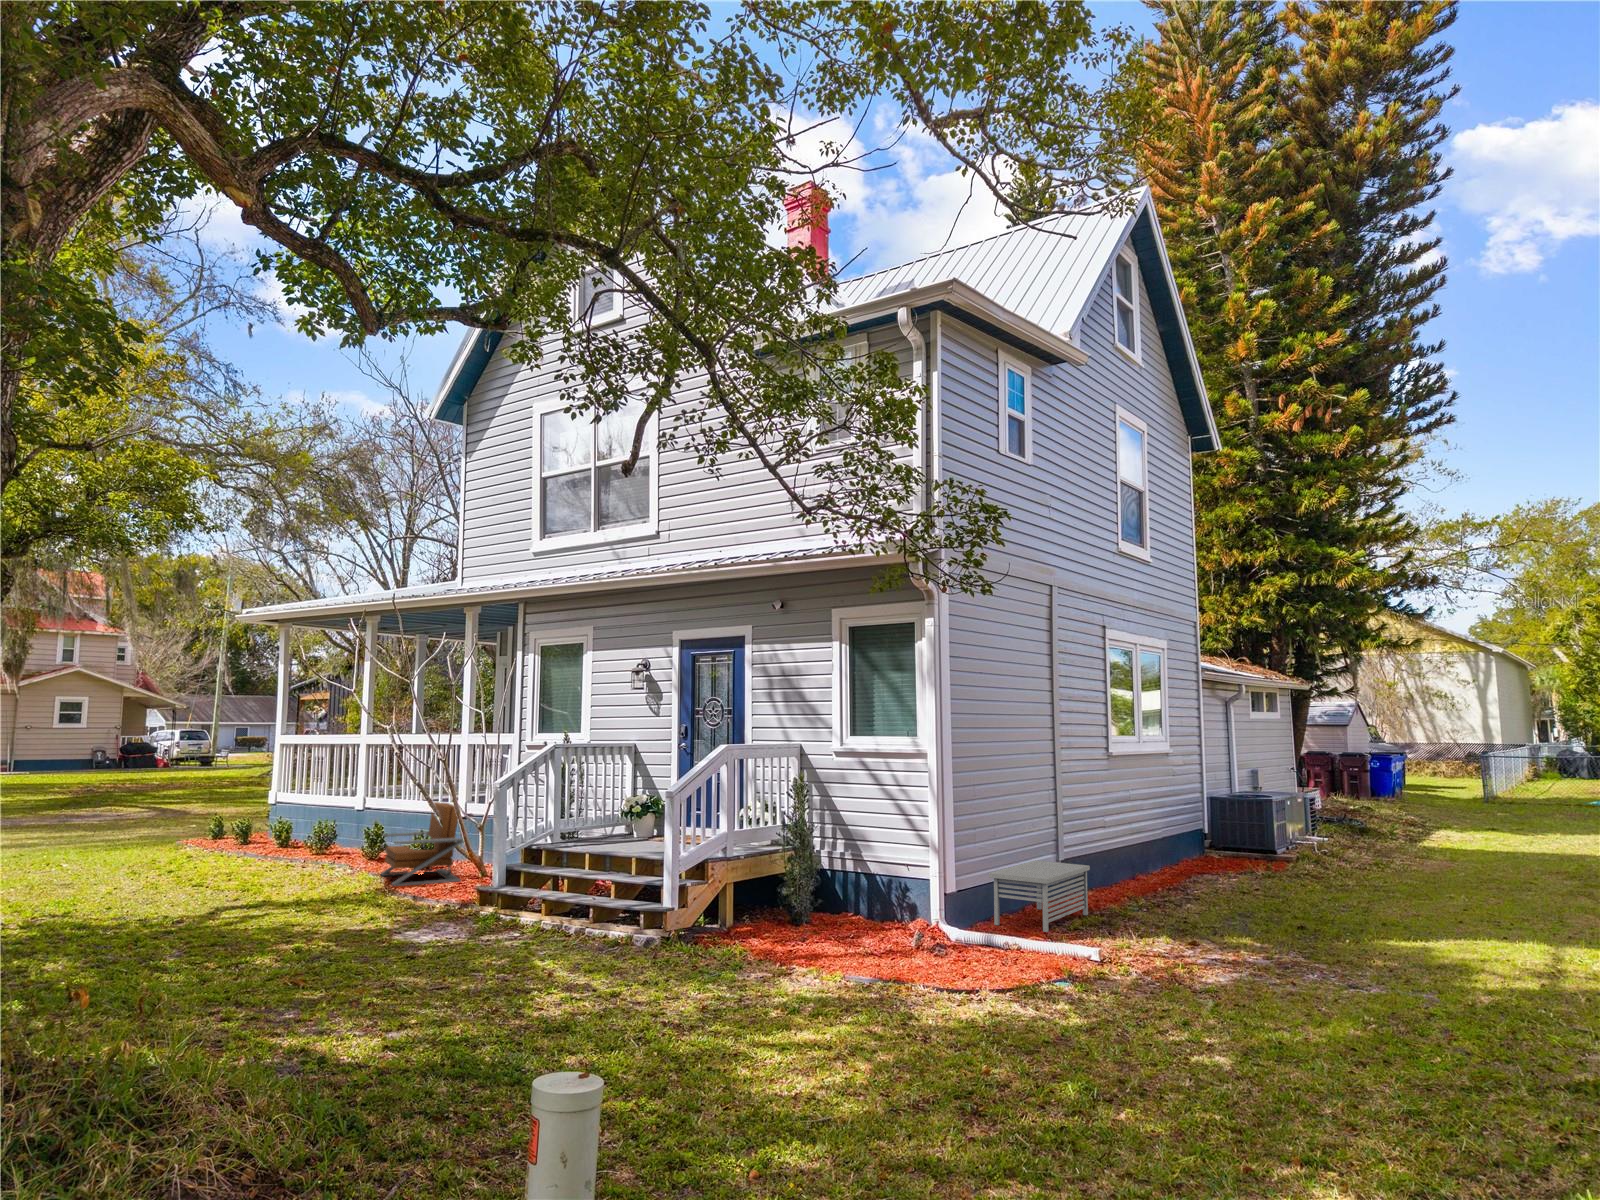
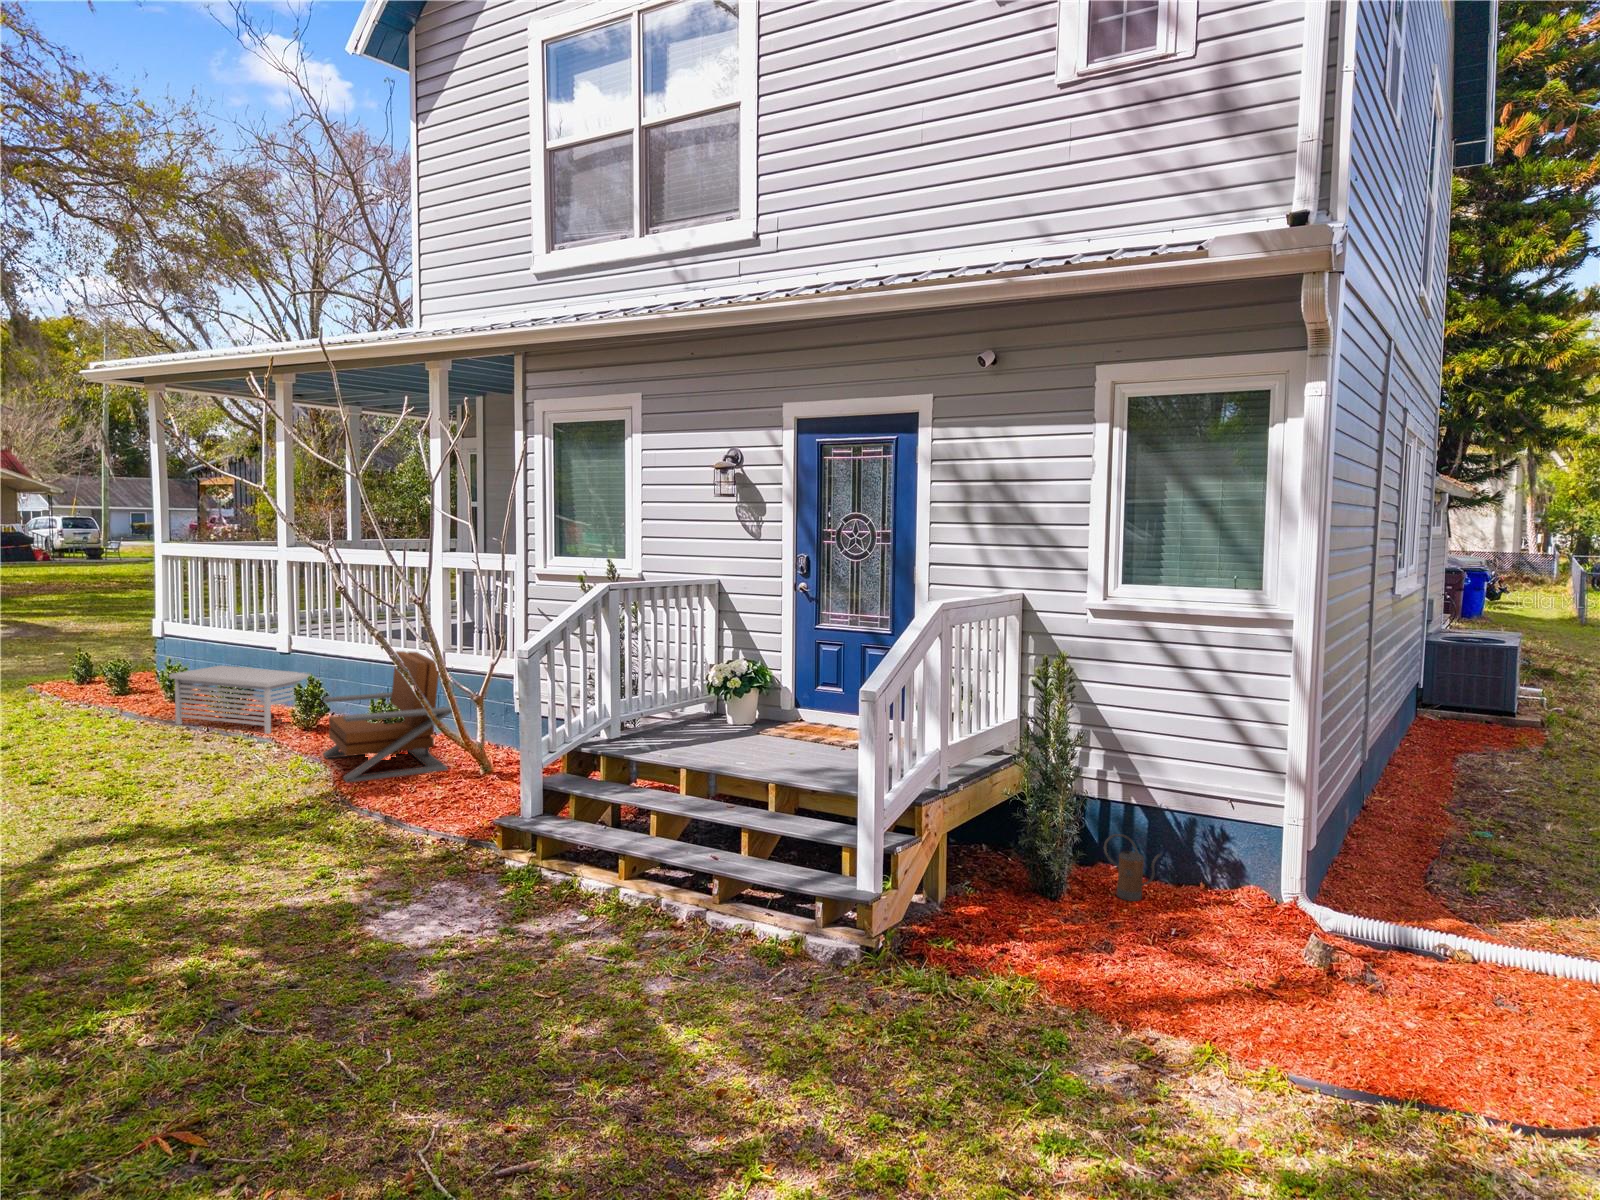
storage bench: present [989,860,1090,932] -> present [169,665,310,734]
watering can: none [838,891,867,932] -> present [1104,834,1161,901]

